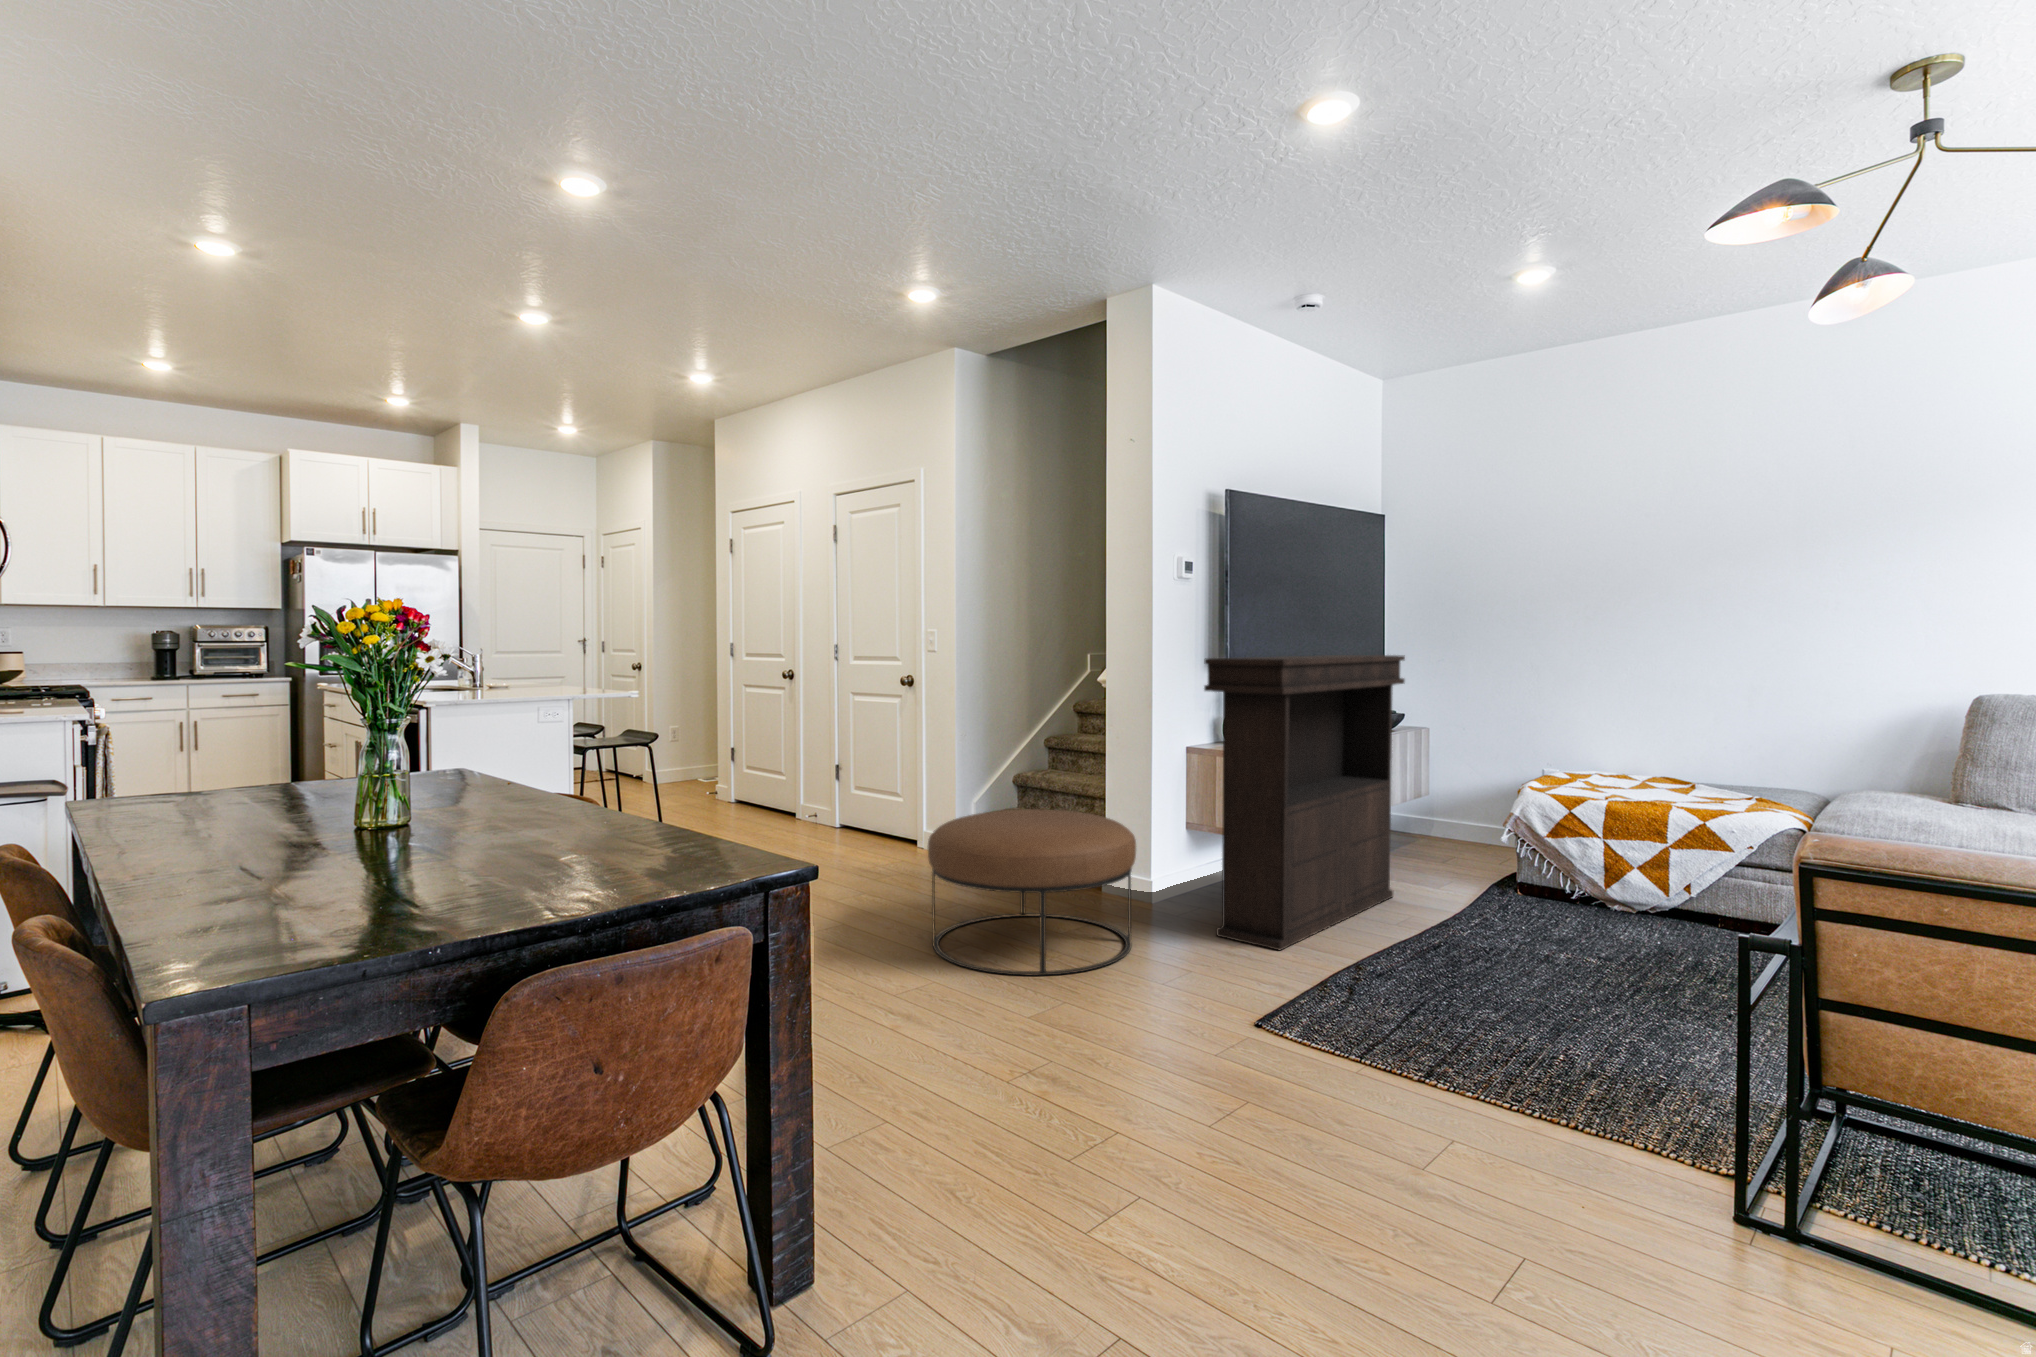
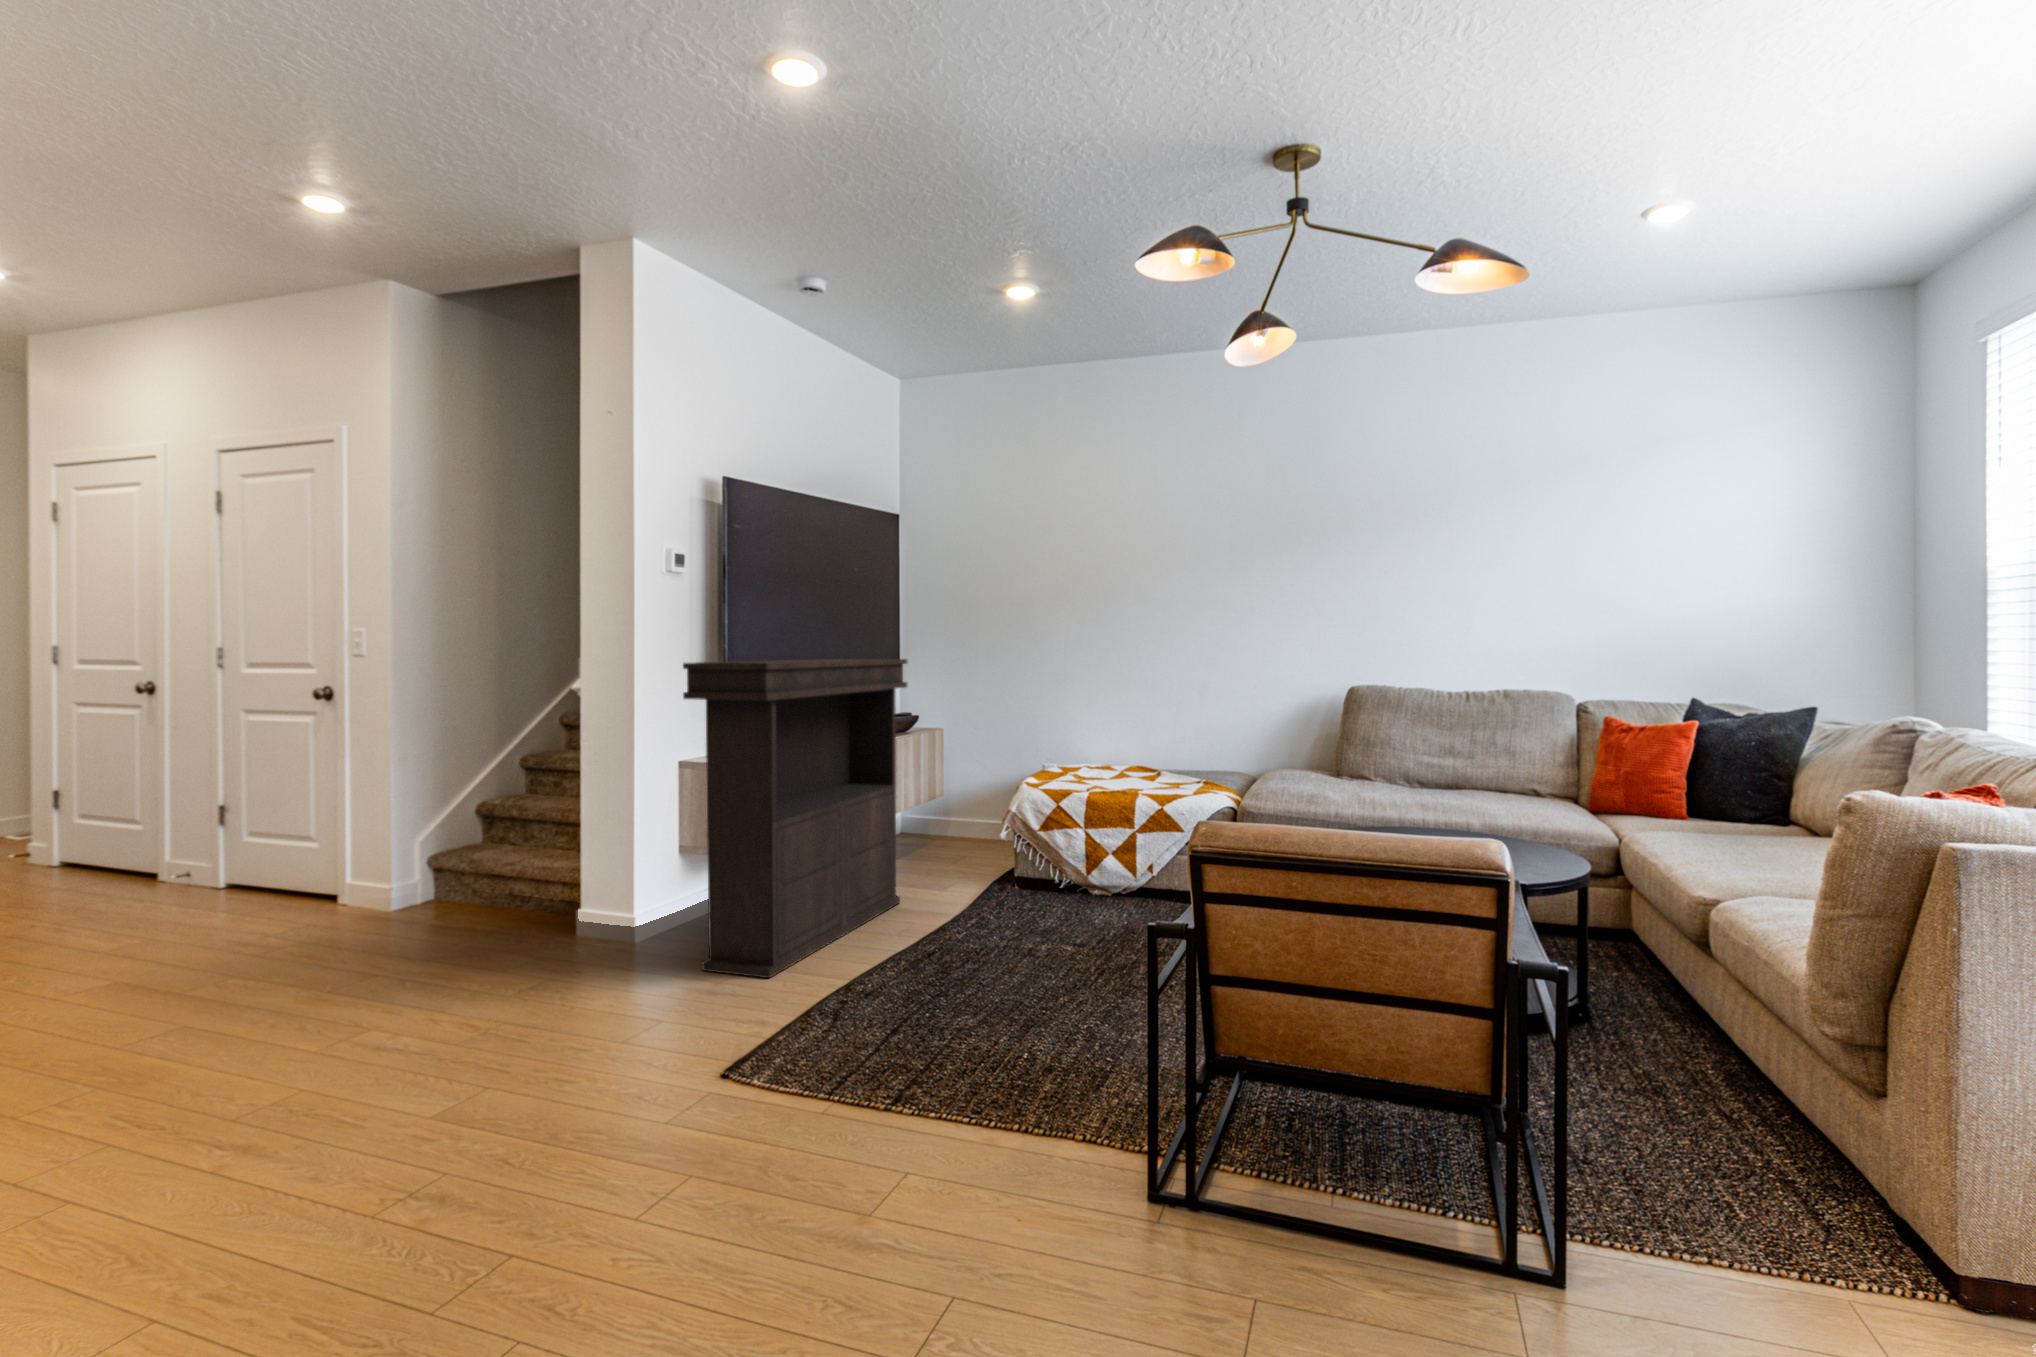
ottoman: present [928,809,1136,976] -> none [307,846,600,1060]

